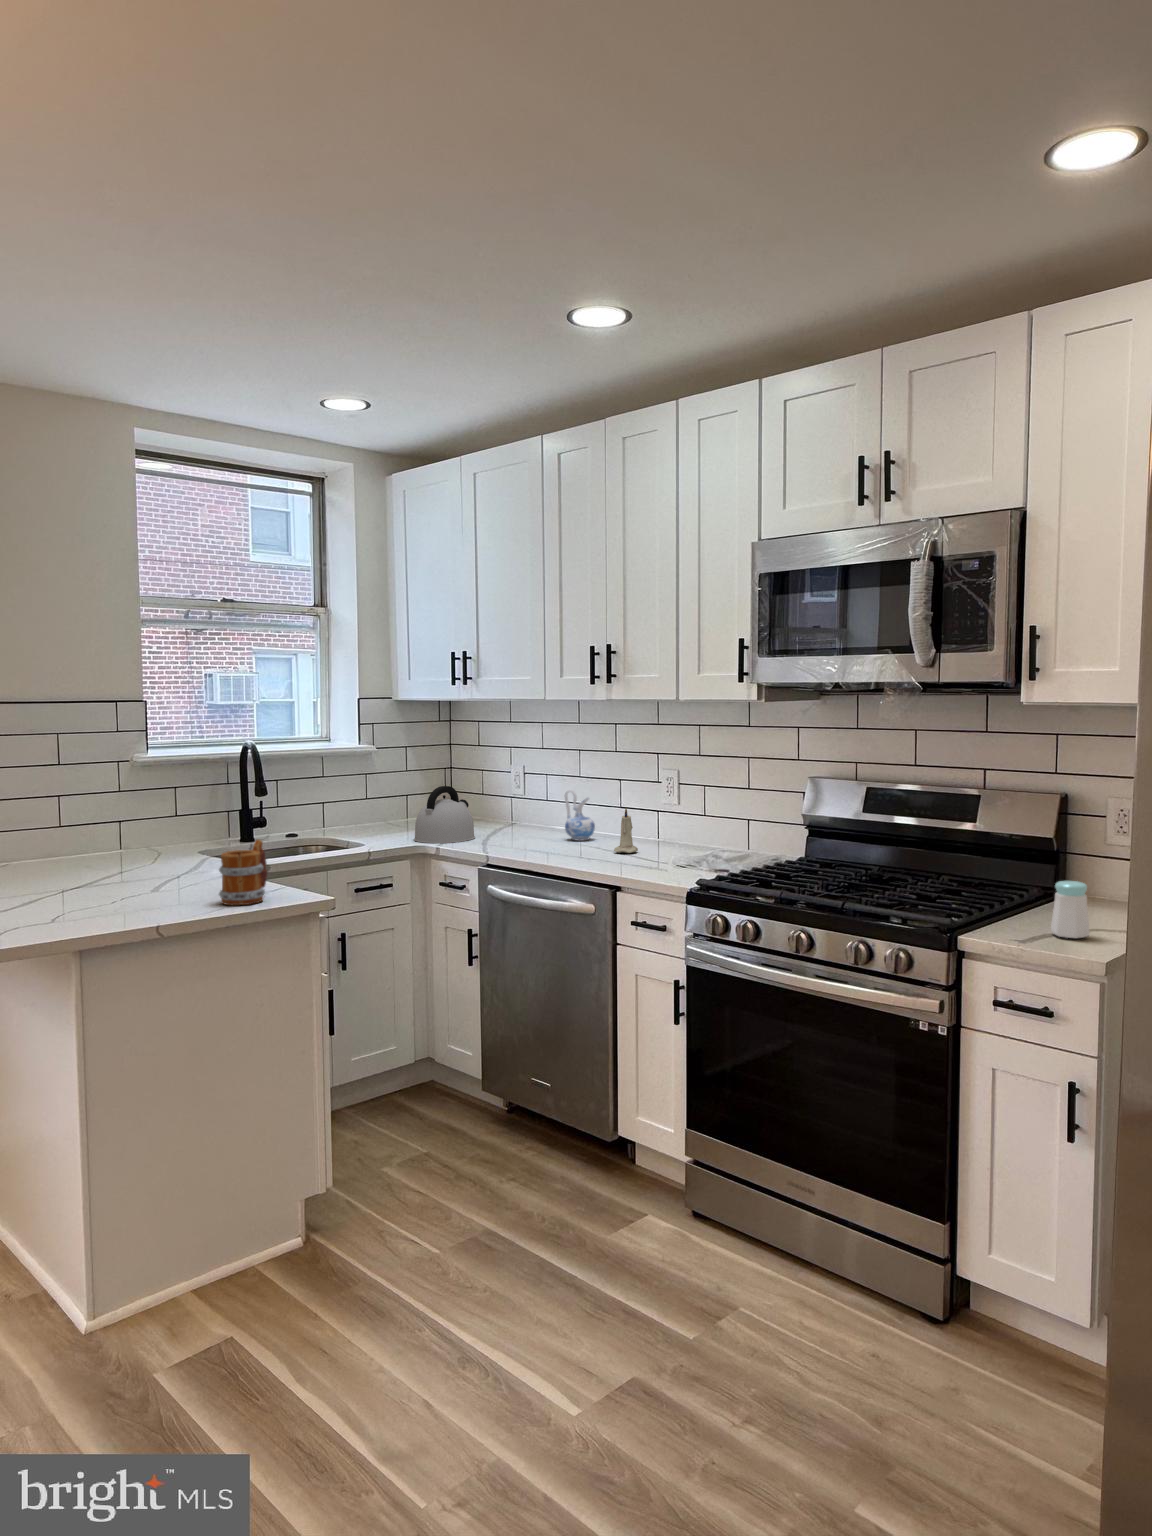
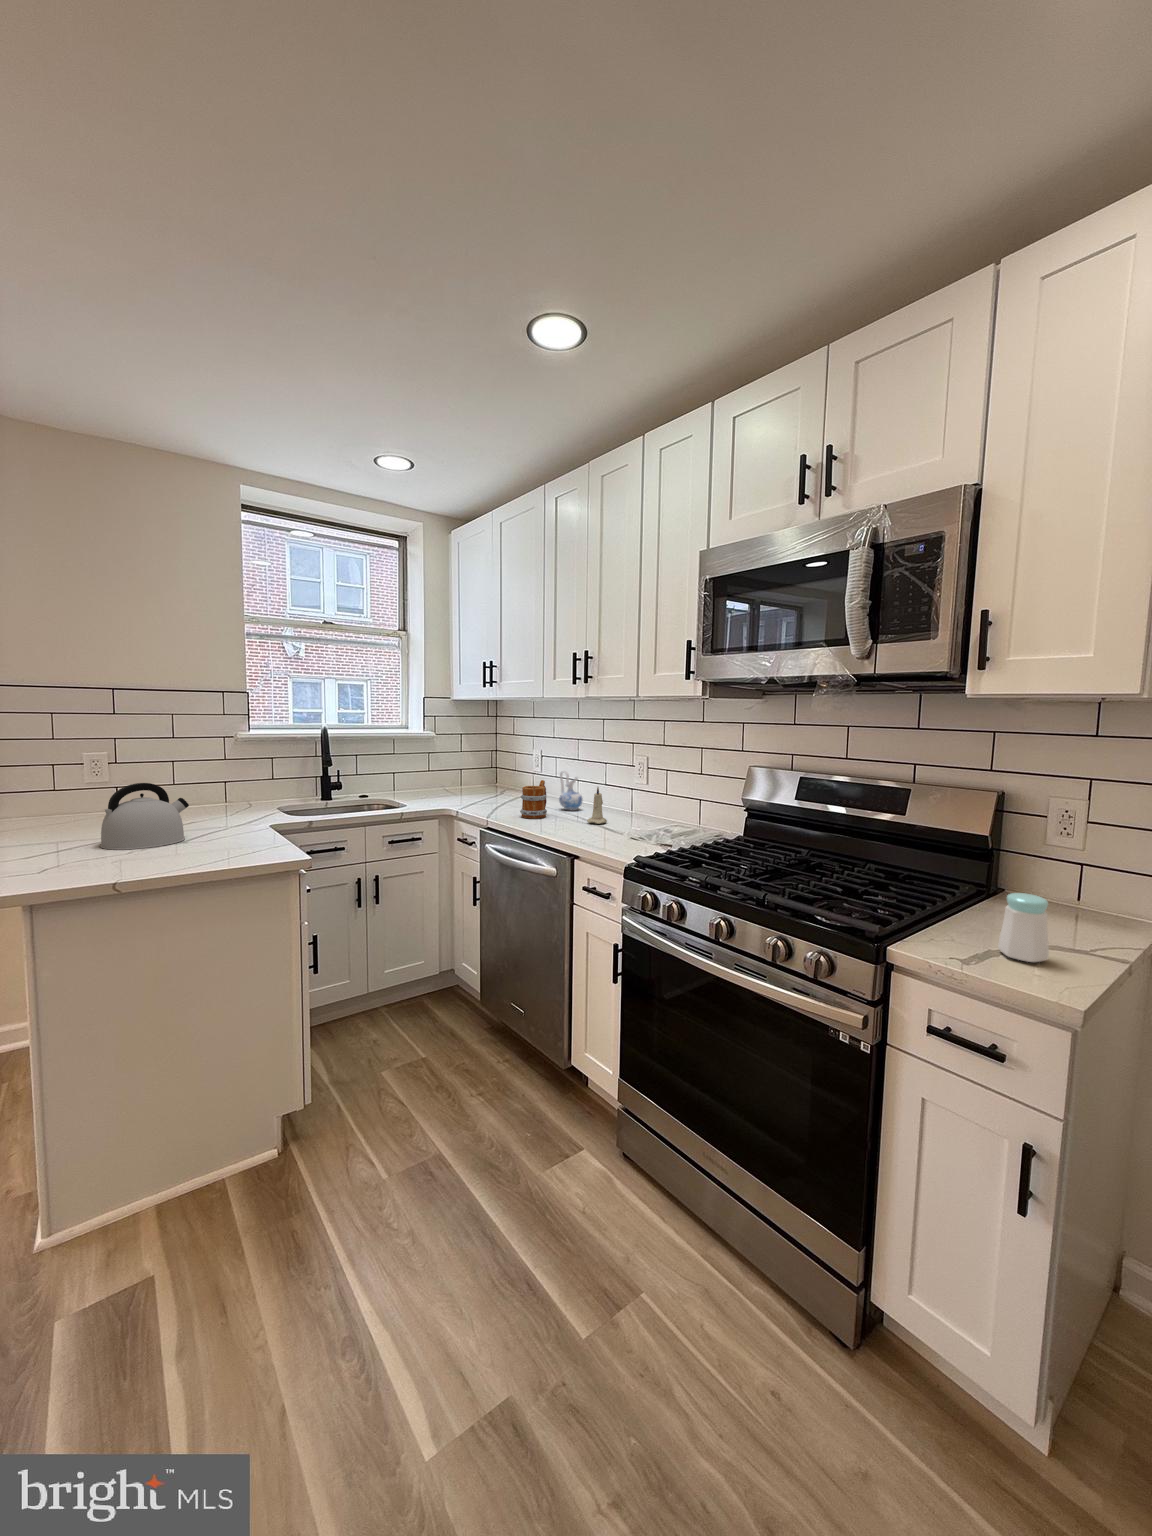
kettle: present [414,786,475,843] -> present [100,783,189,850]
mug: present [219,840,267,905] -> present [520,780,547,819]

